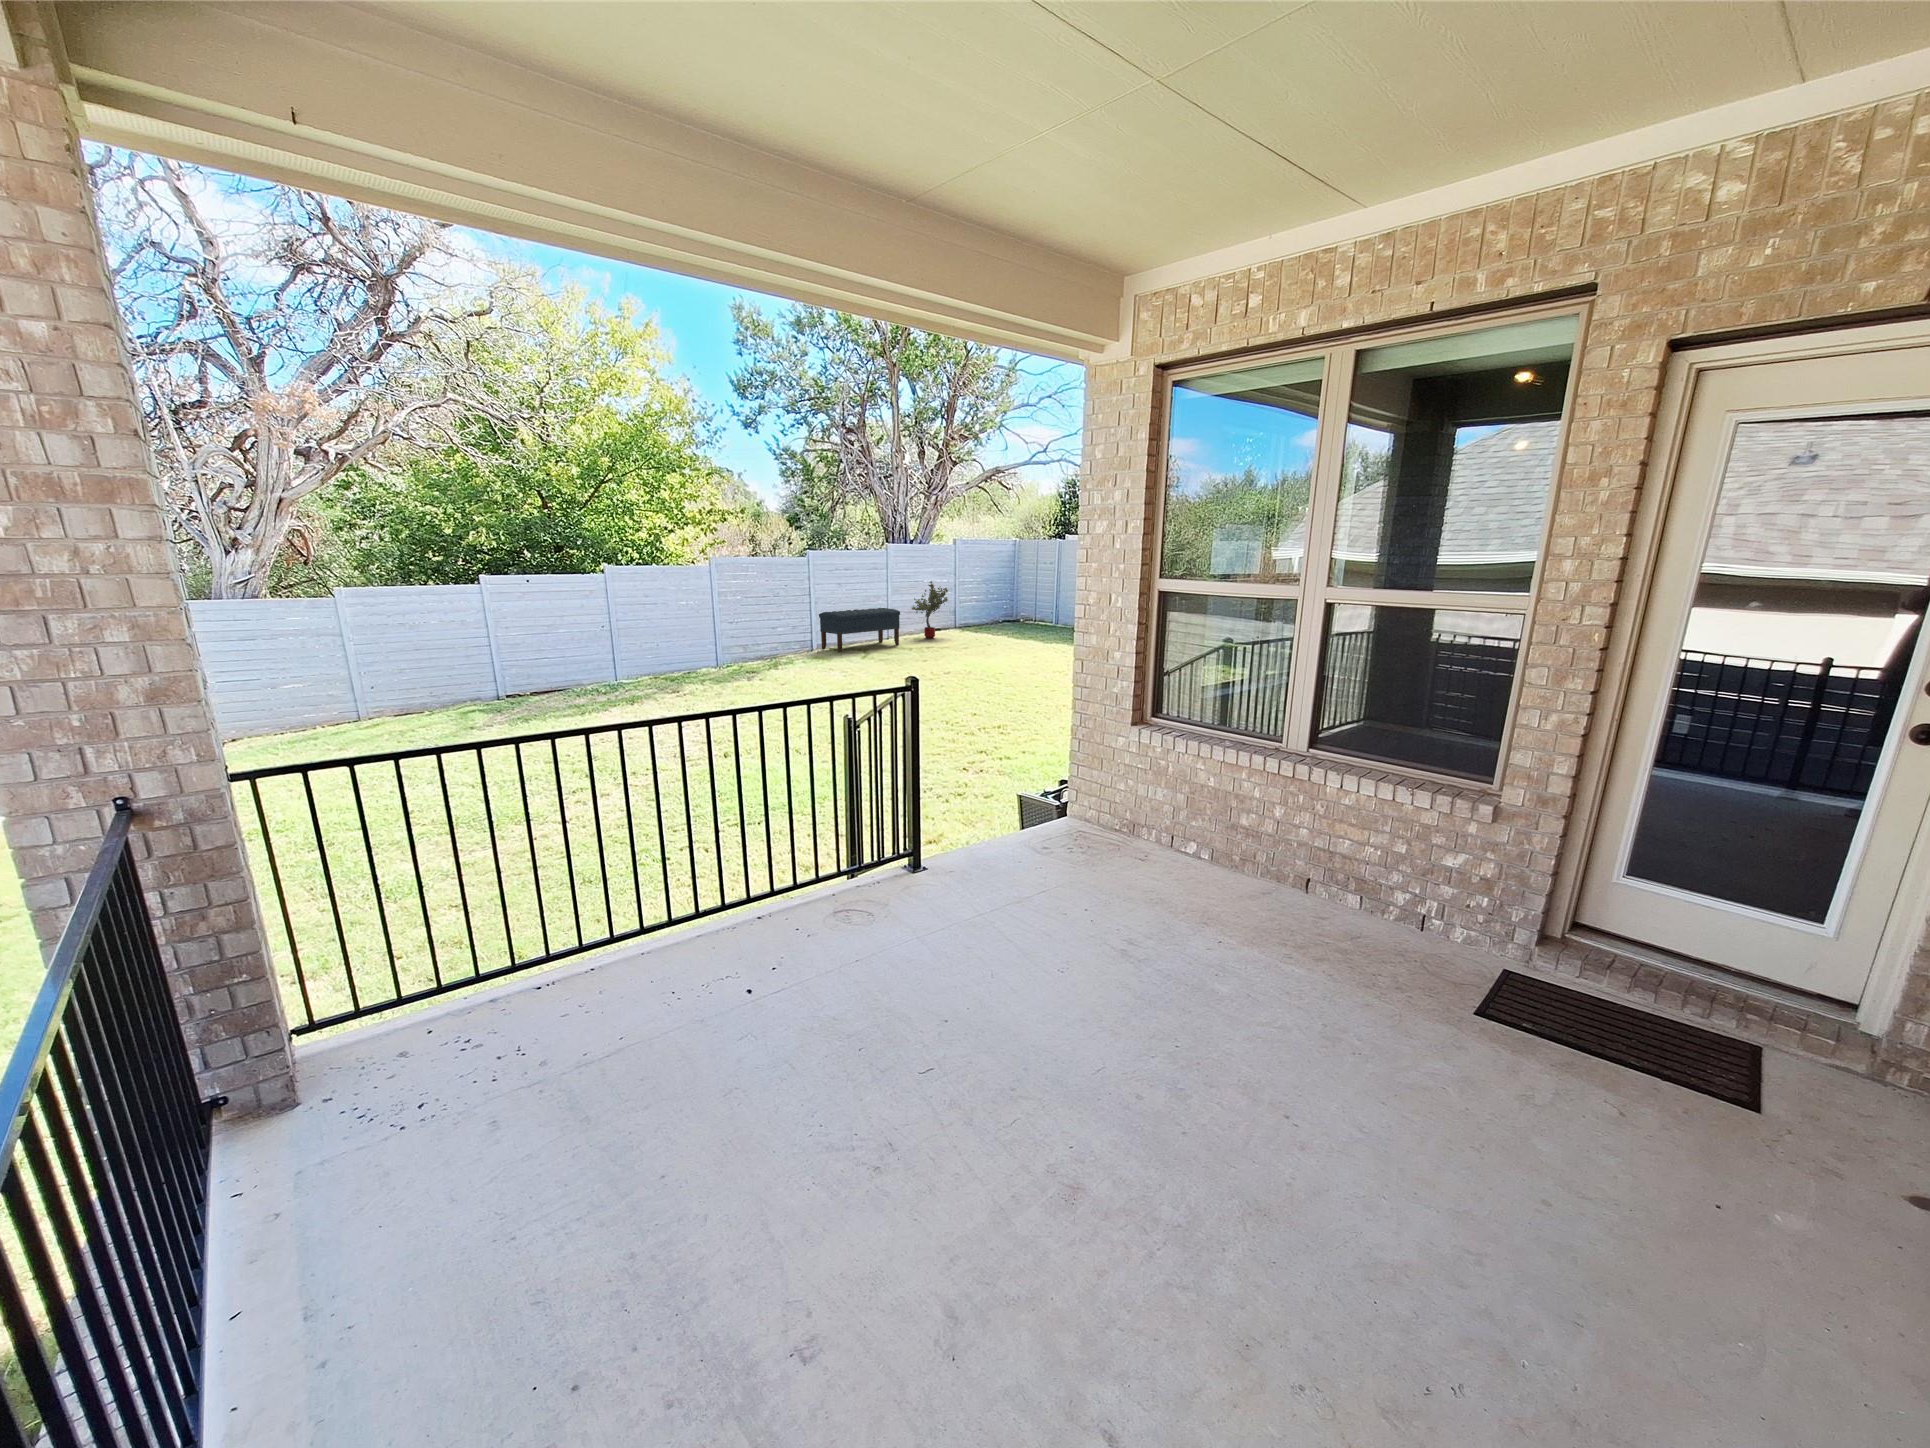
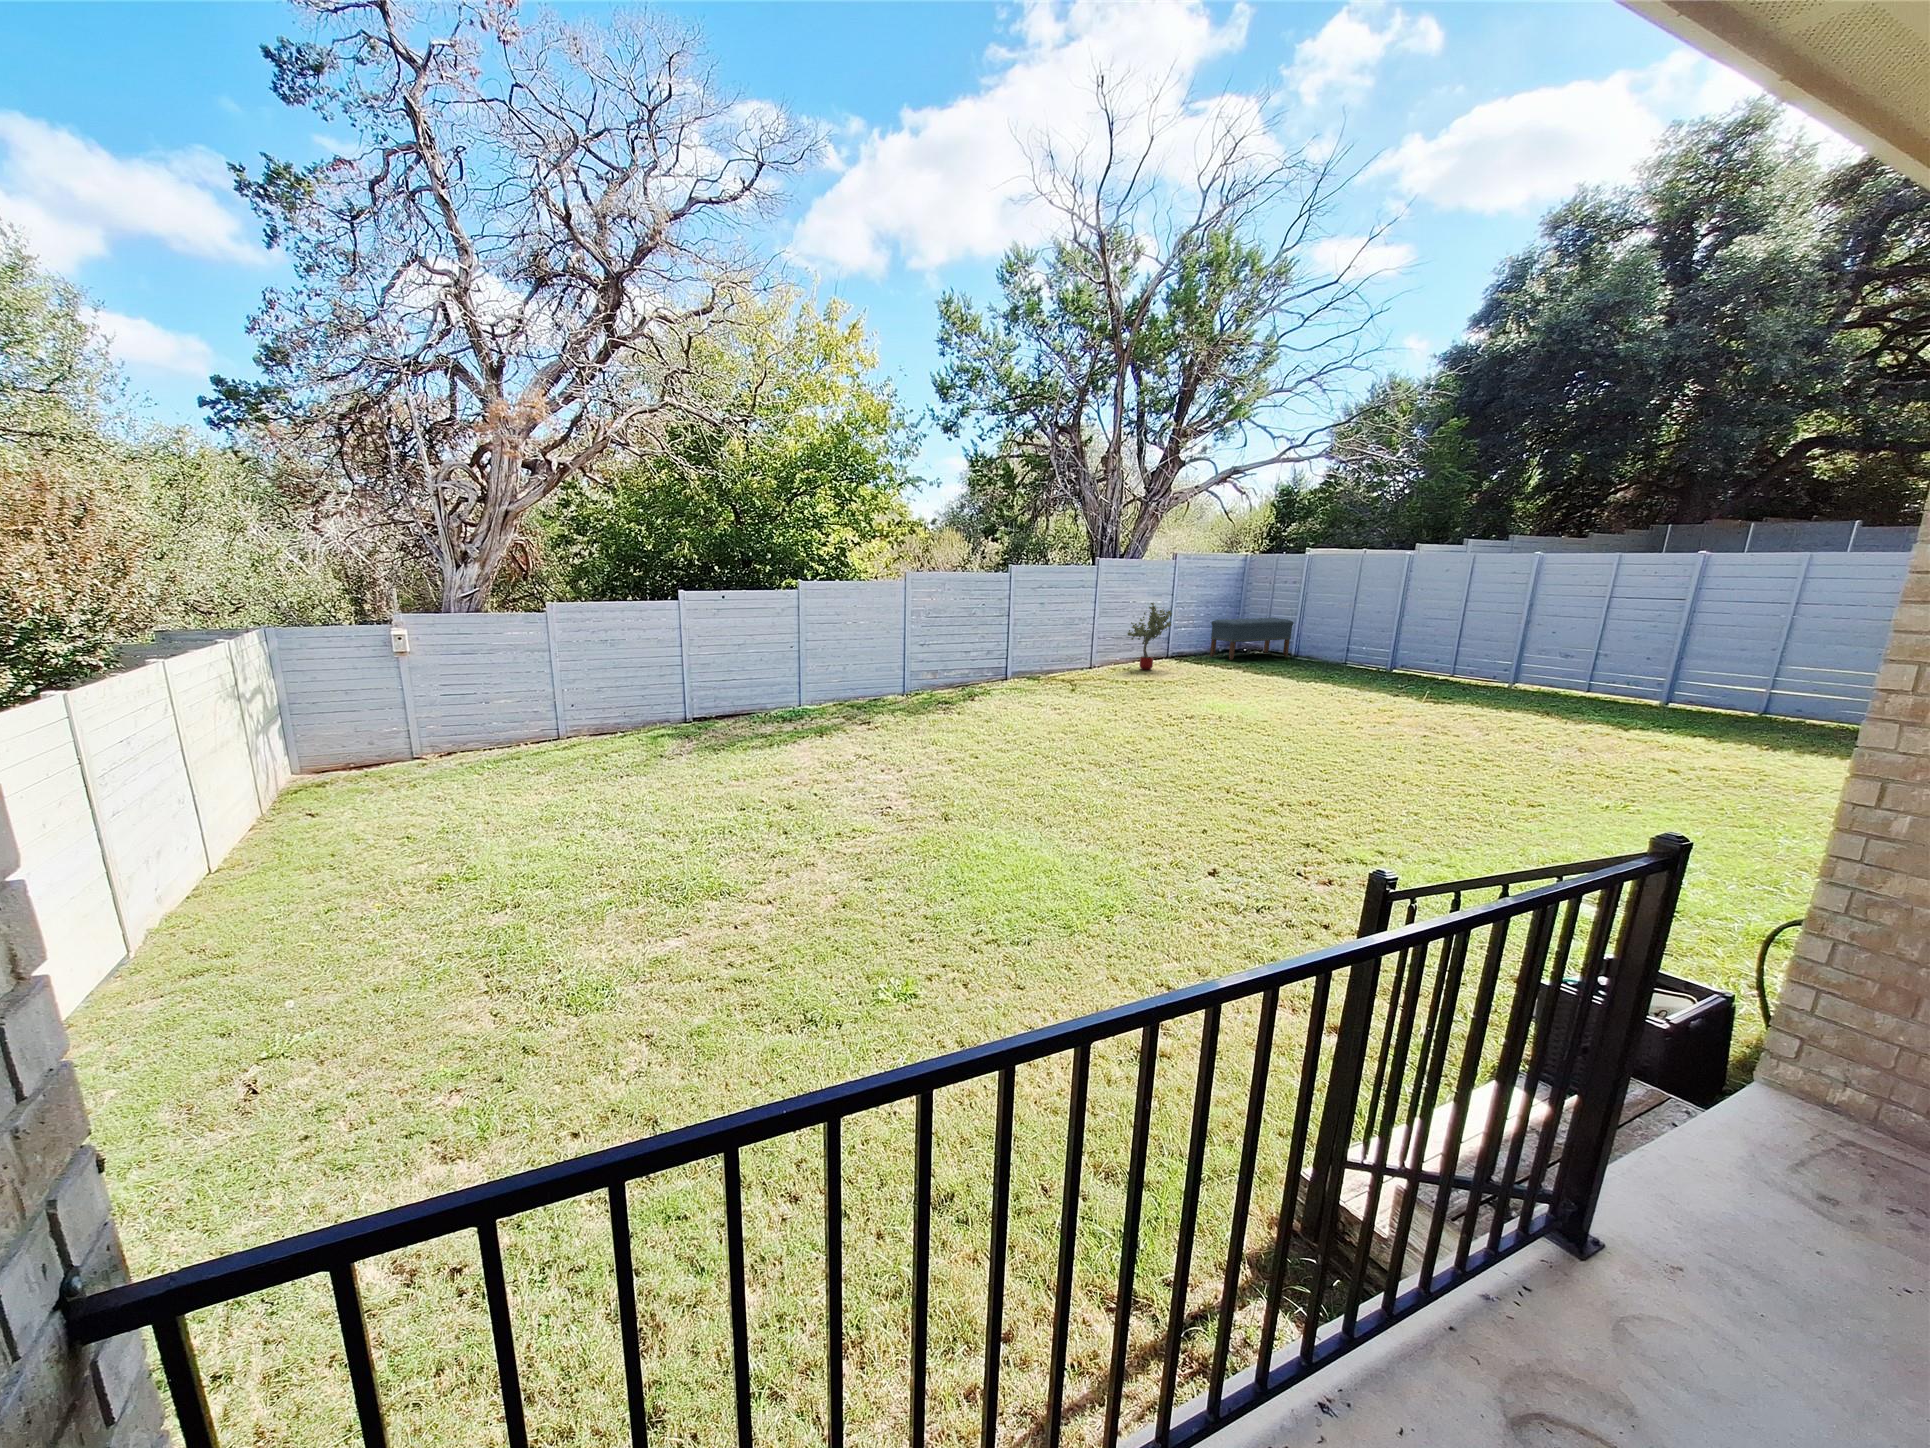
bench: present [819,608,900,652] -> present [1210,618,1293,660]

